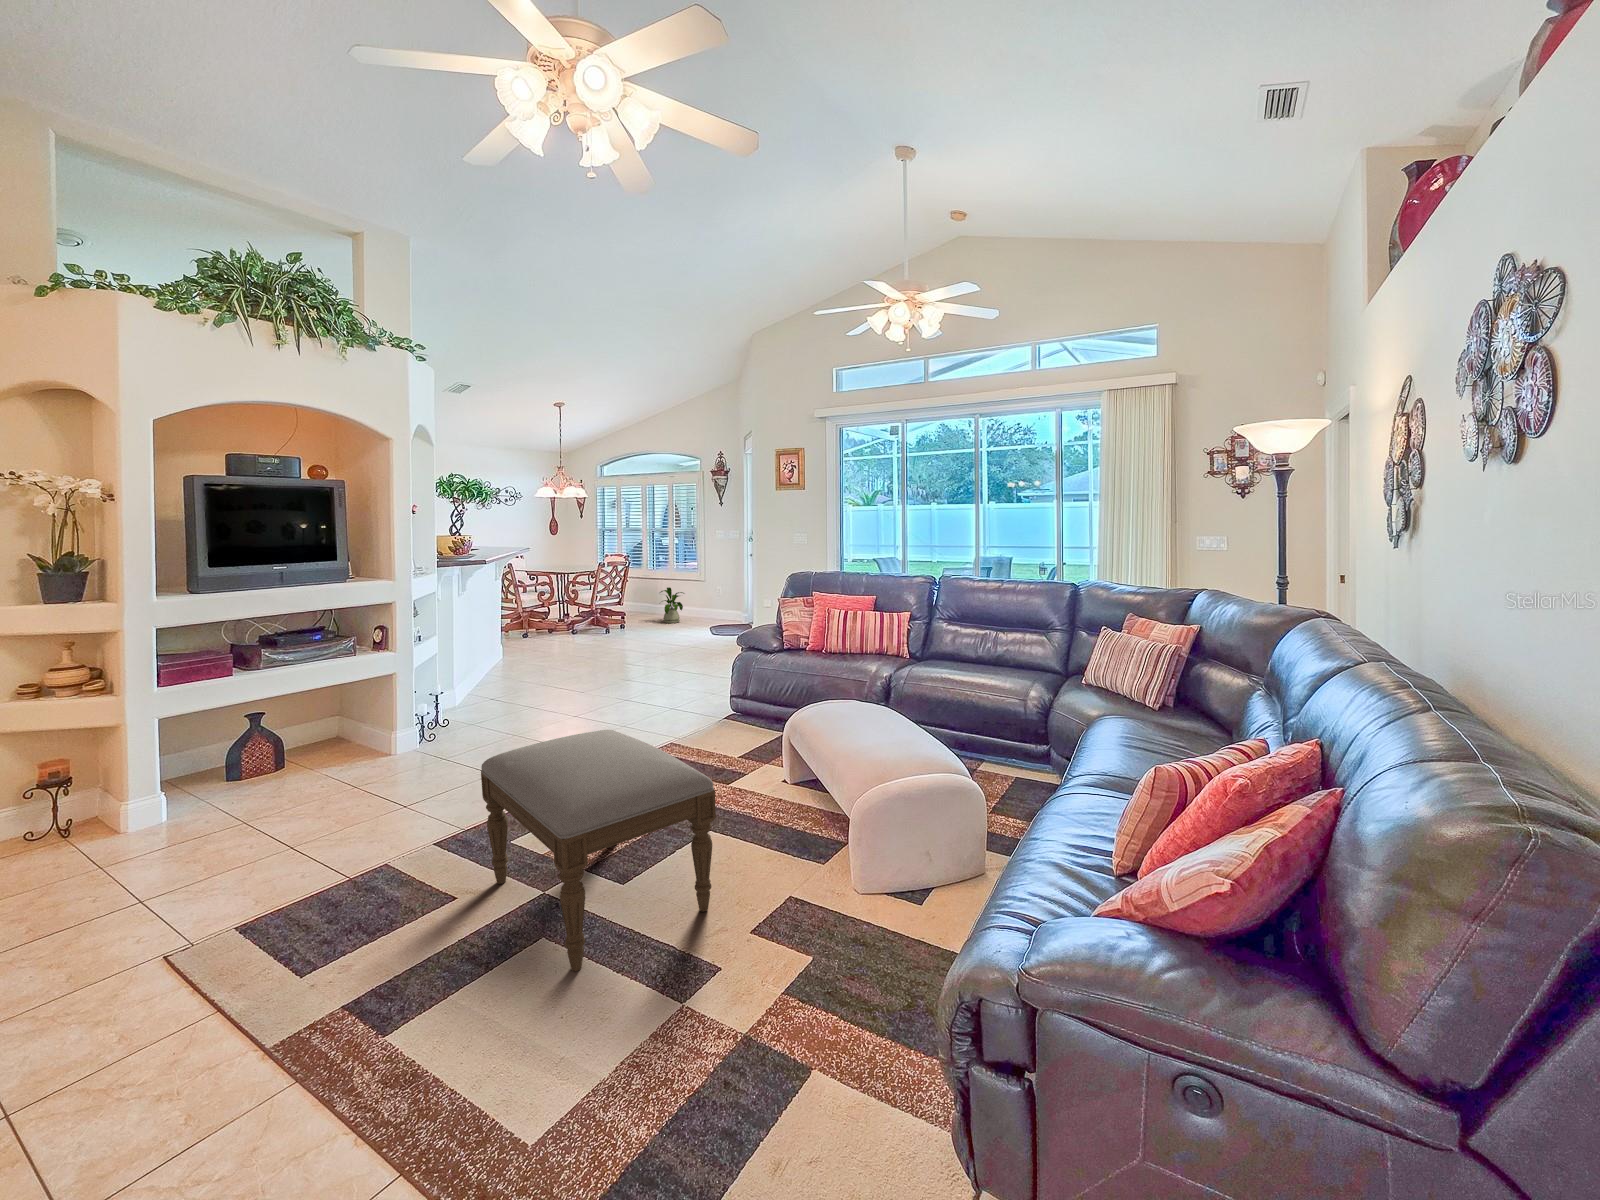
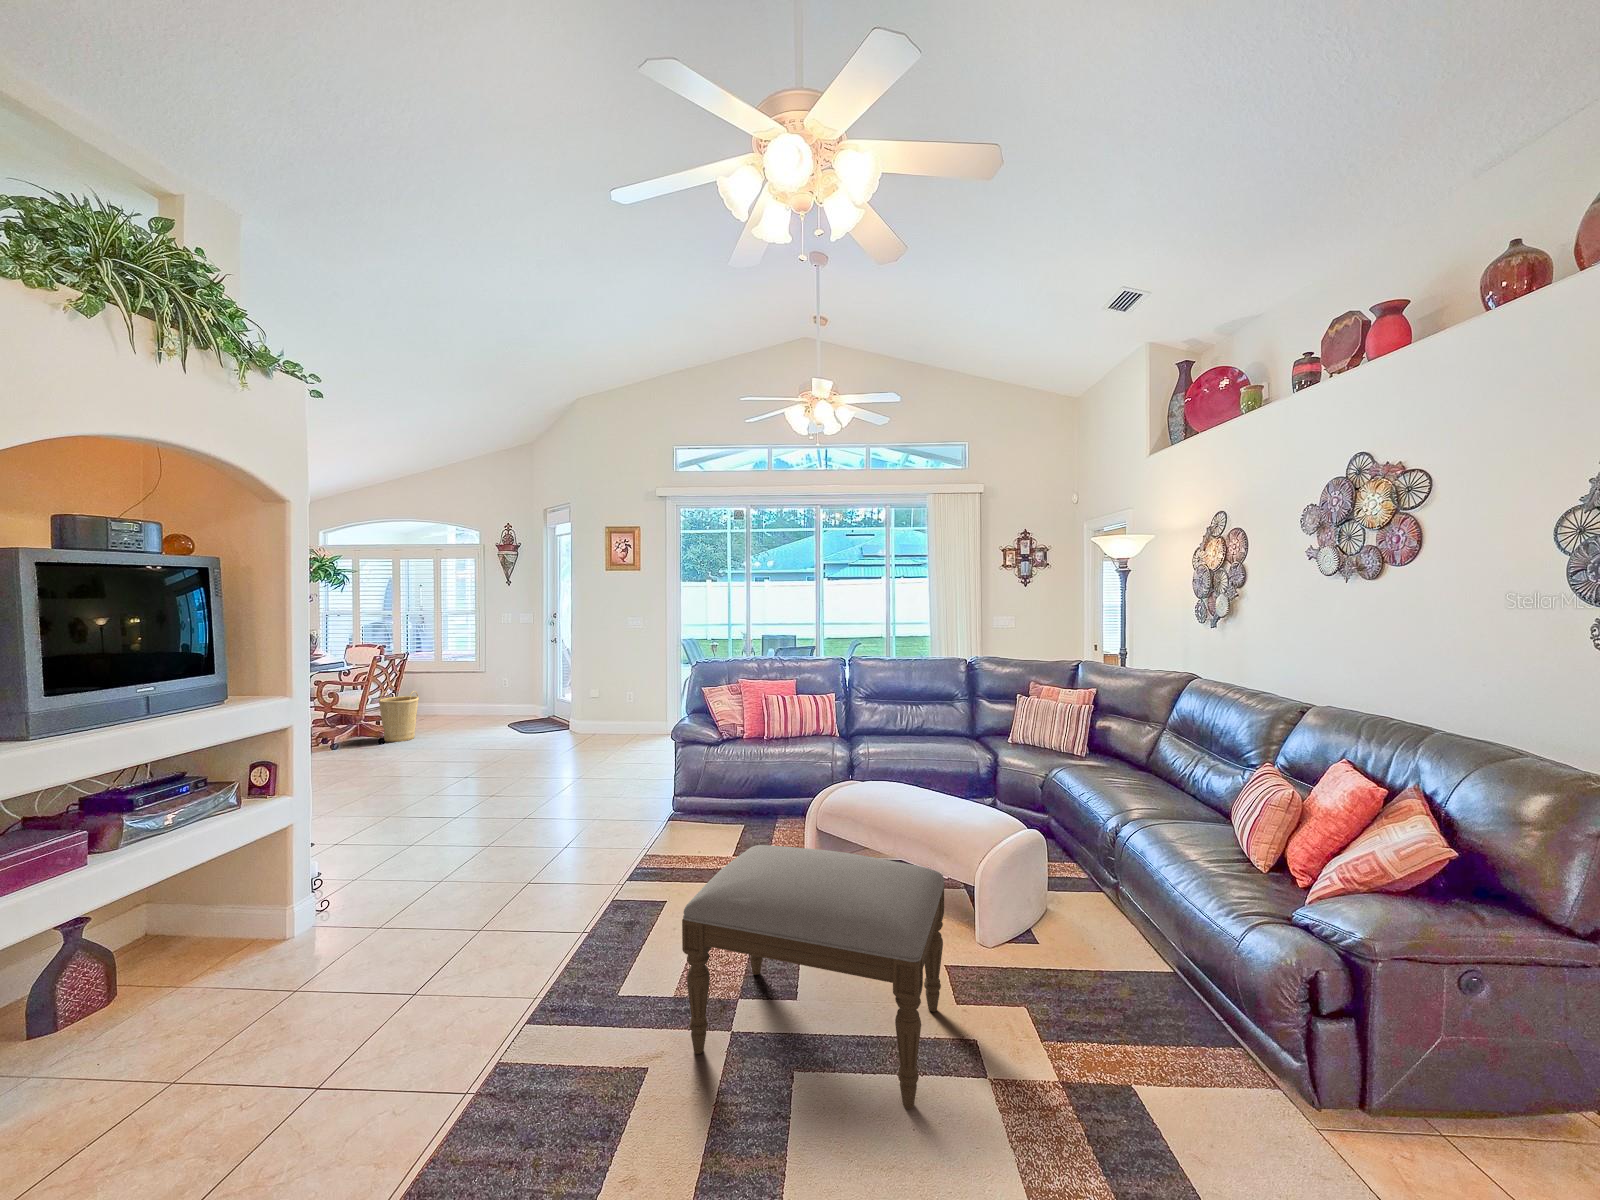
house plant: present [660,587,684,623] -> none [428,679,468,722]
basket: none [607,594,636,635] -> present [379,691,419,742]

